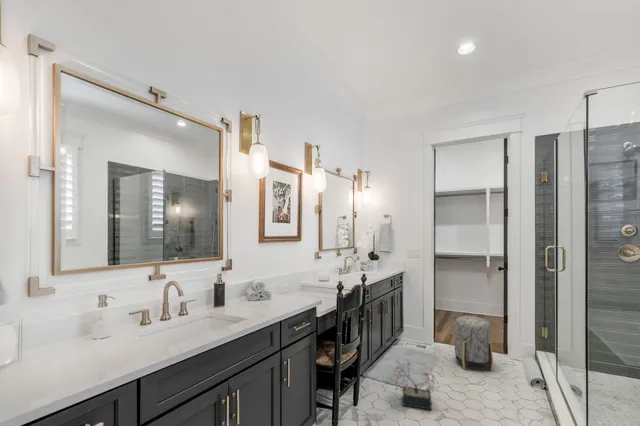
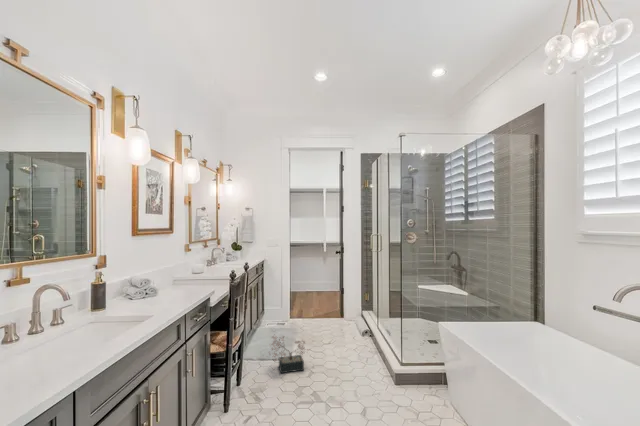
stool: present [455,316,493,371] -> none [309,291,338,334]

